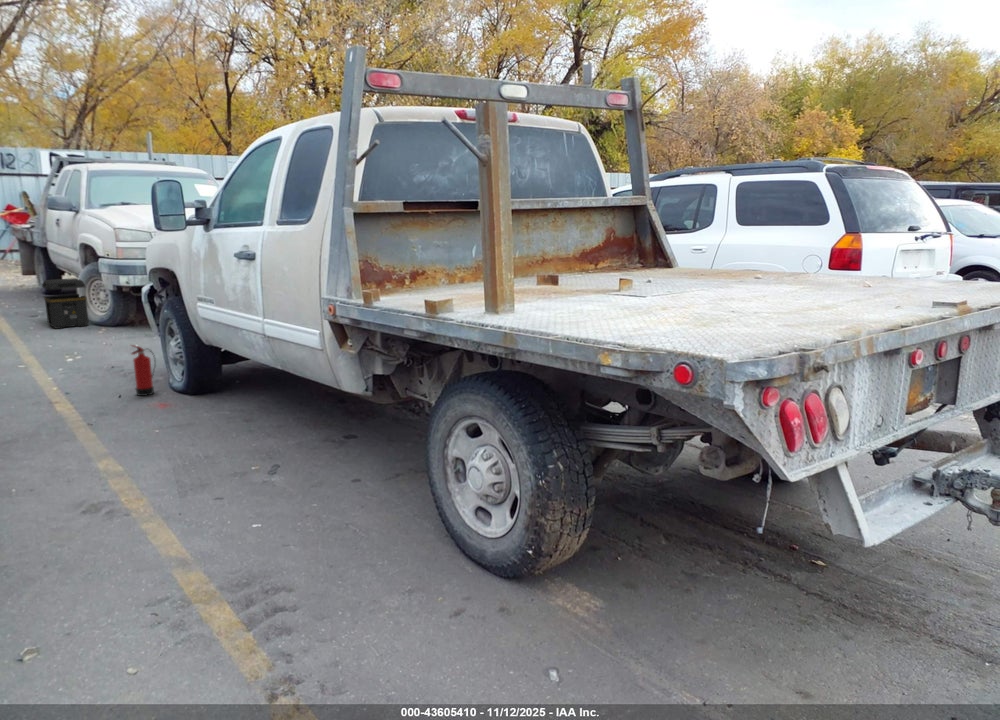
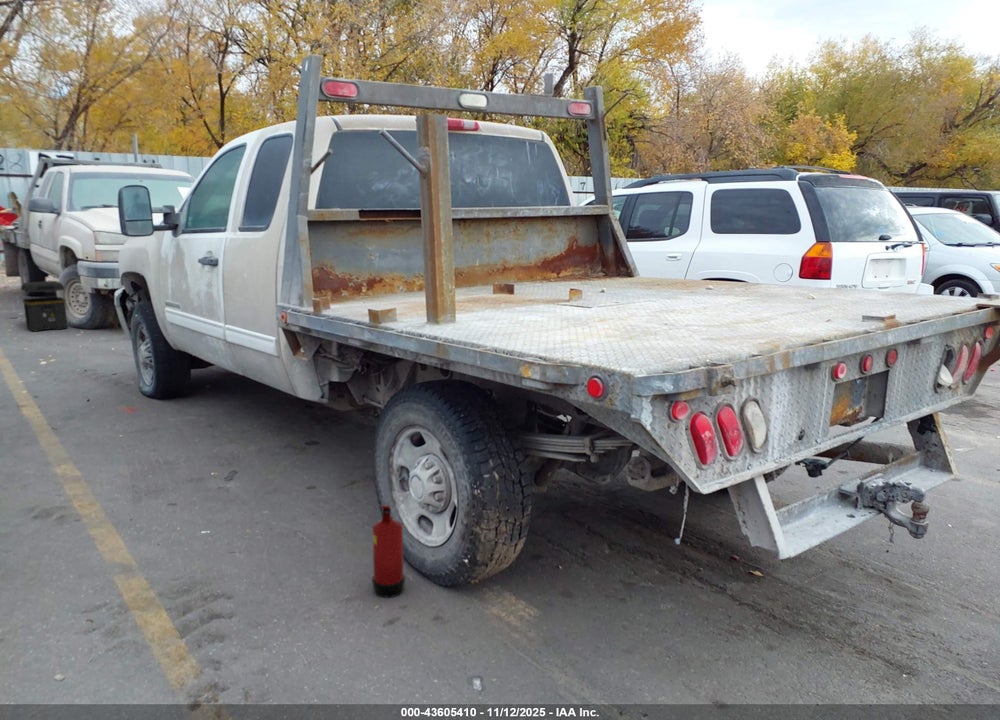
fire extinguisher: present [132,346,154,396] -> present [372,504,405,597]

